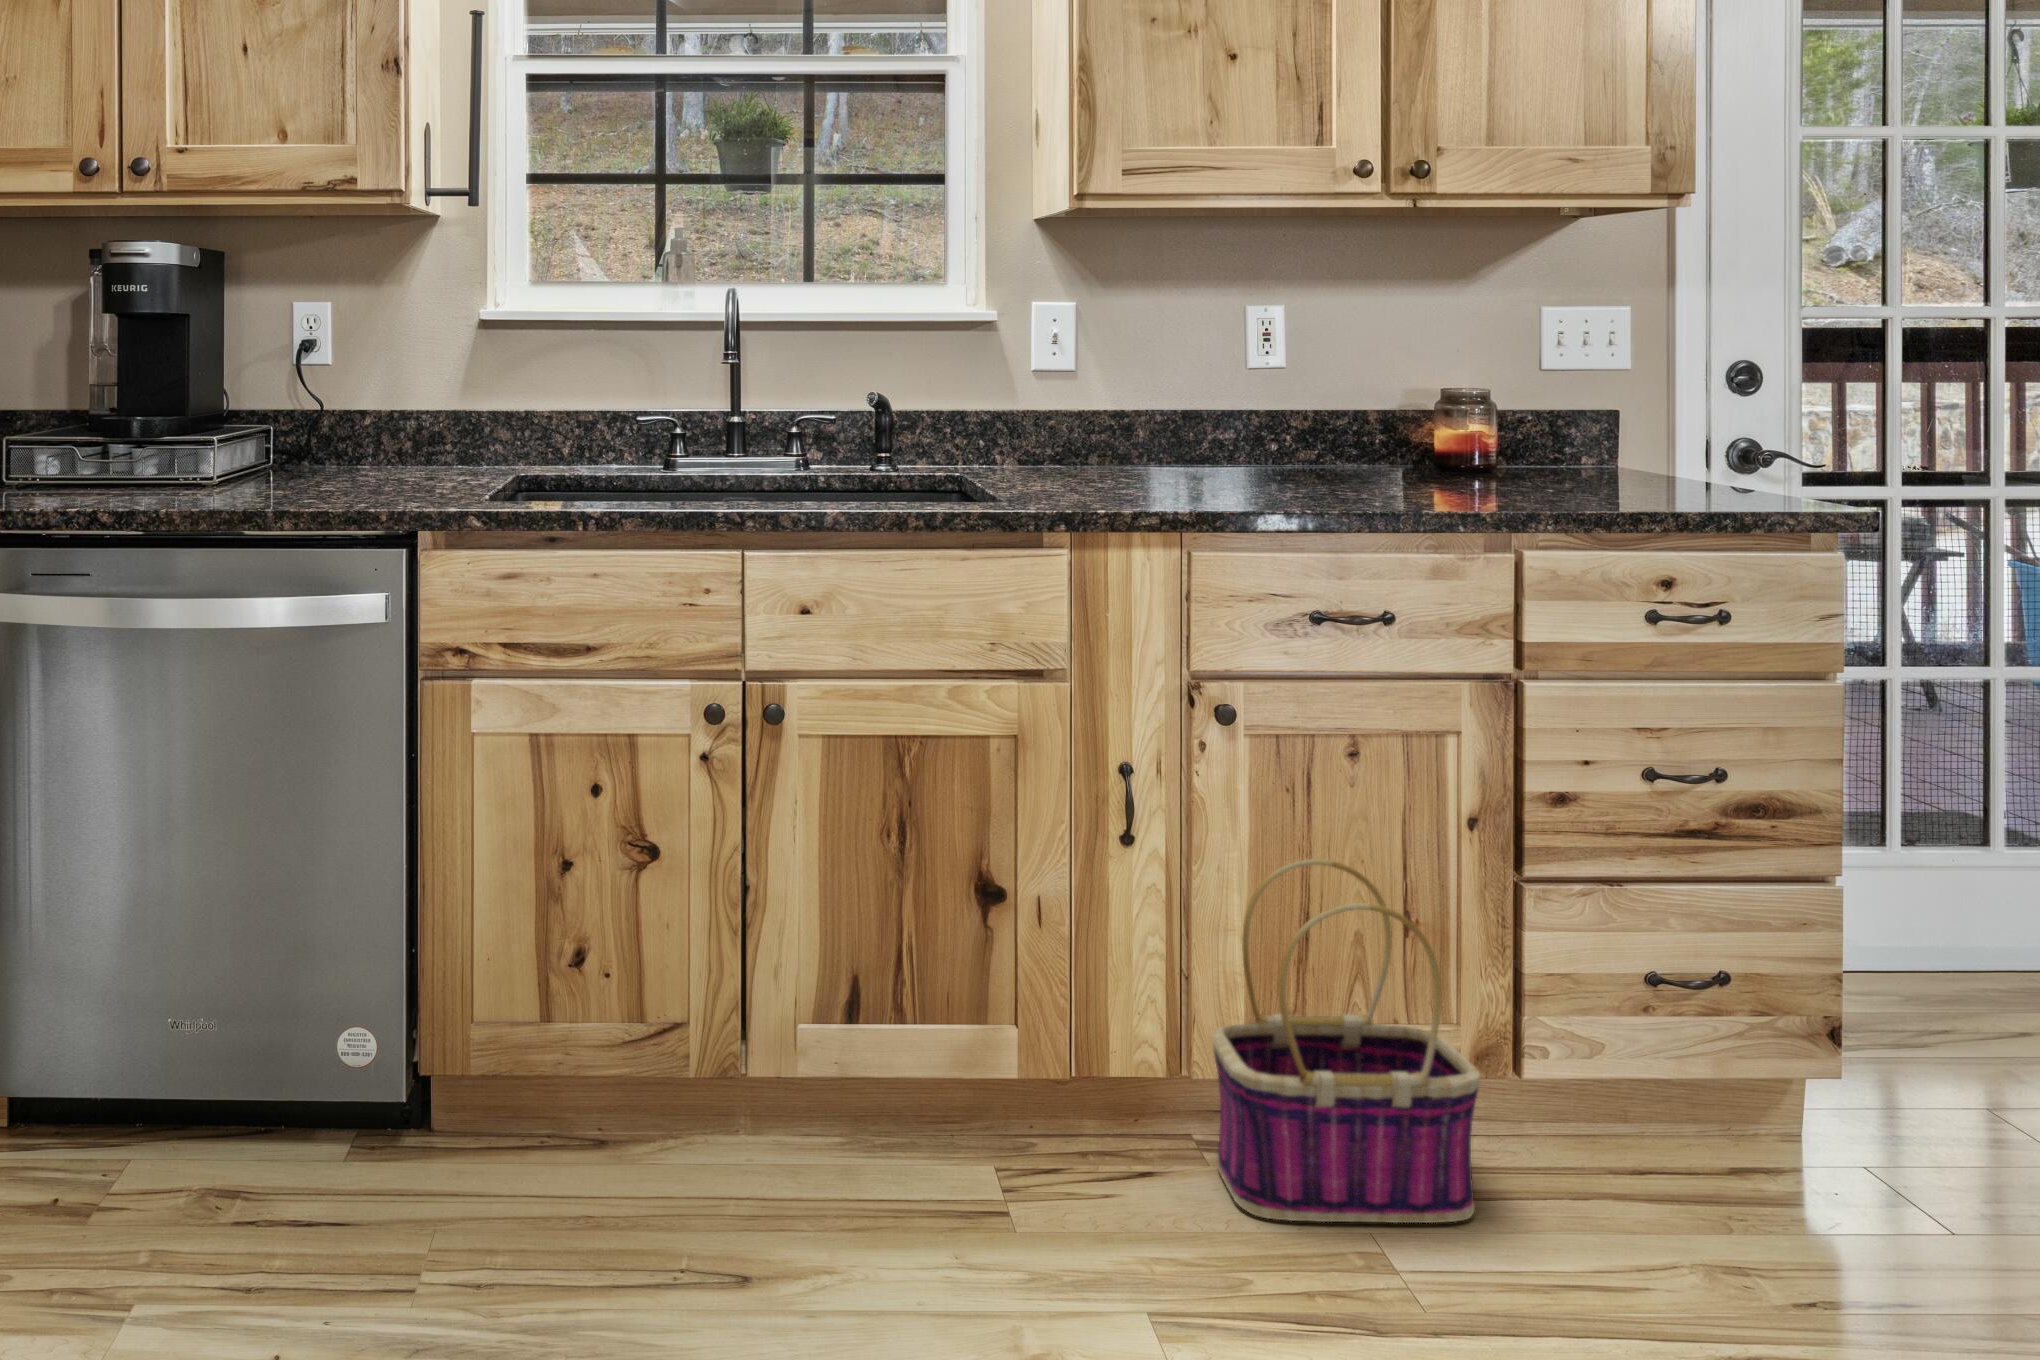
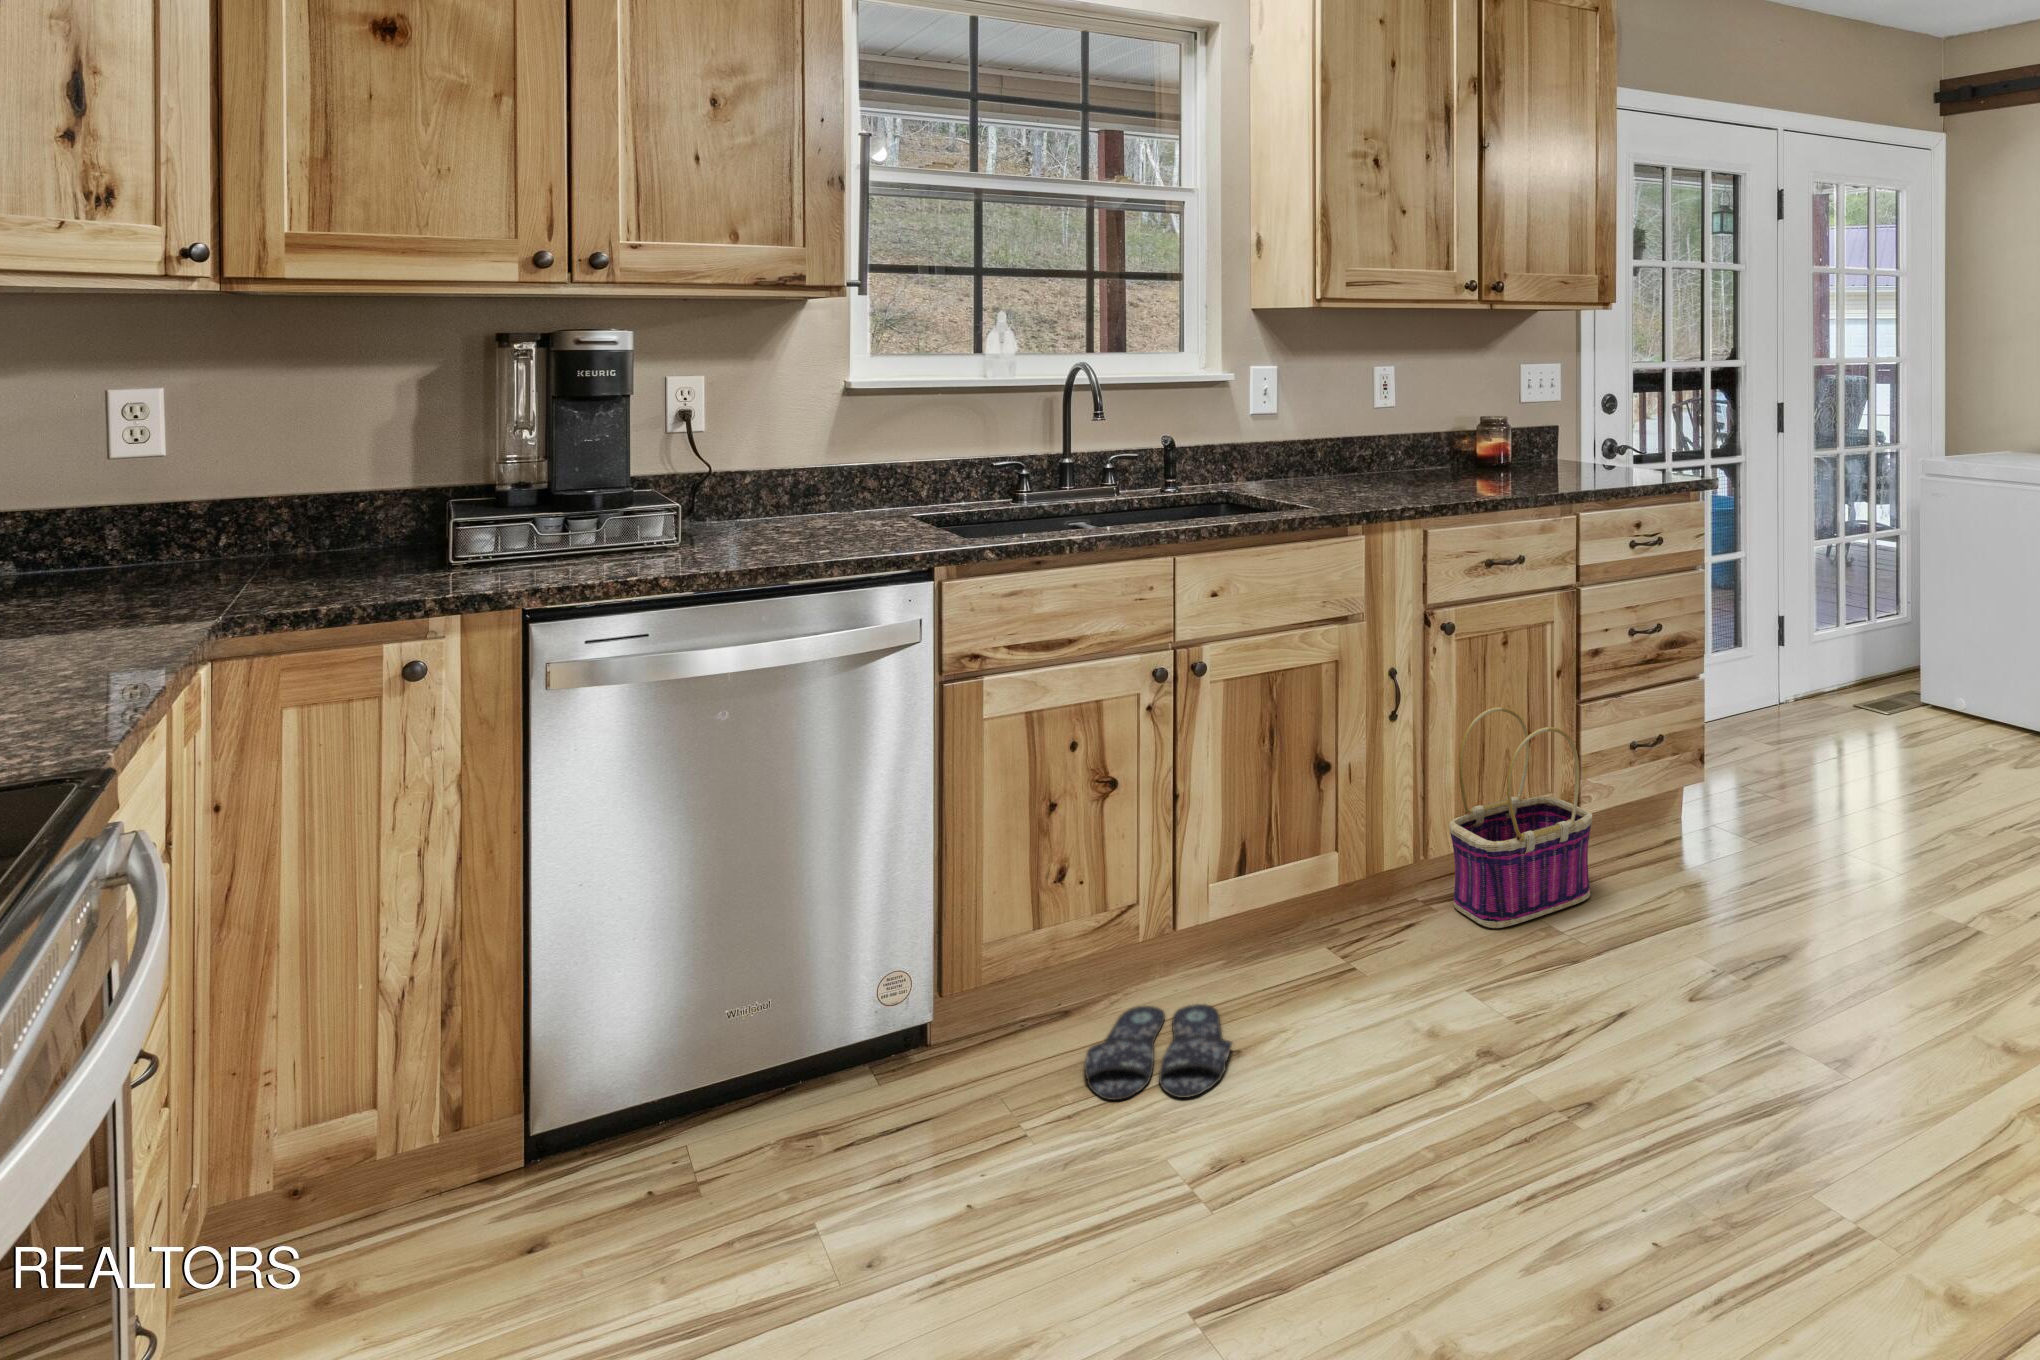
slippers: none [535,1159,760,1294] -> present [1085,1004,1232,1100]

